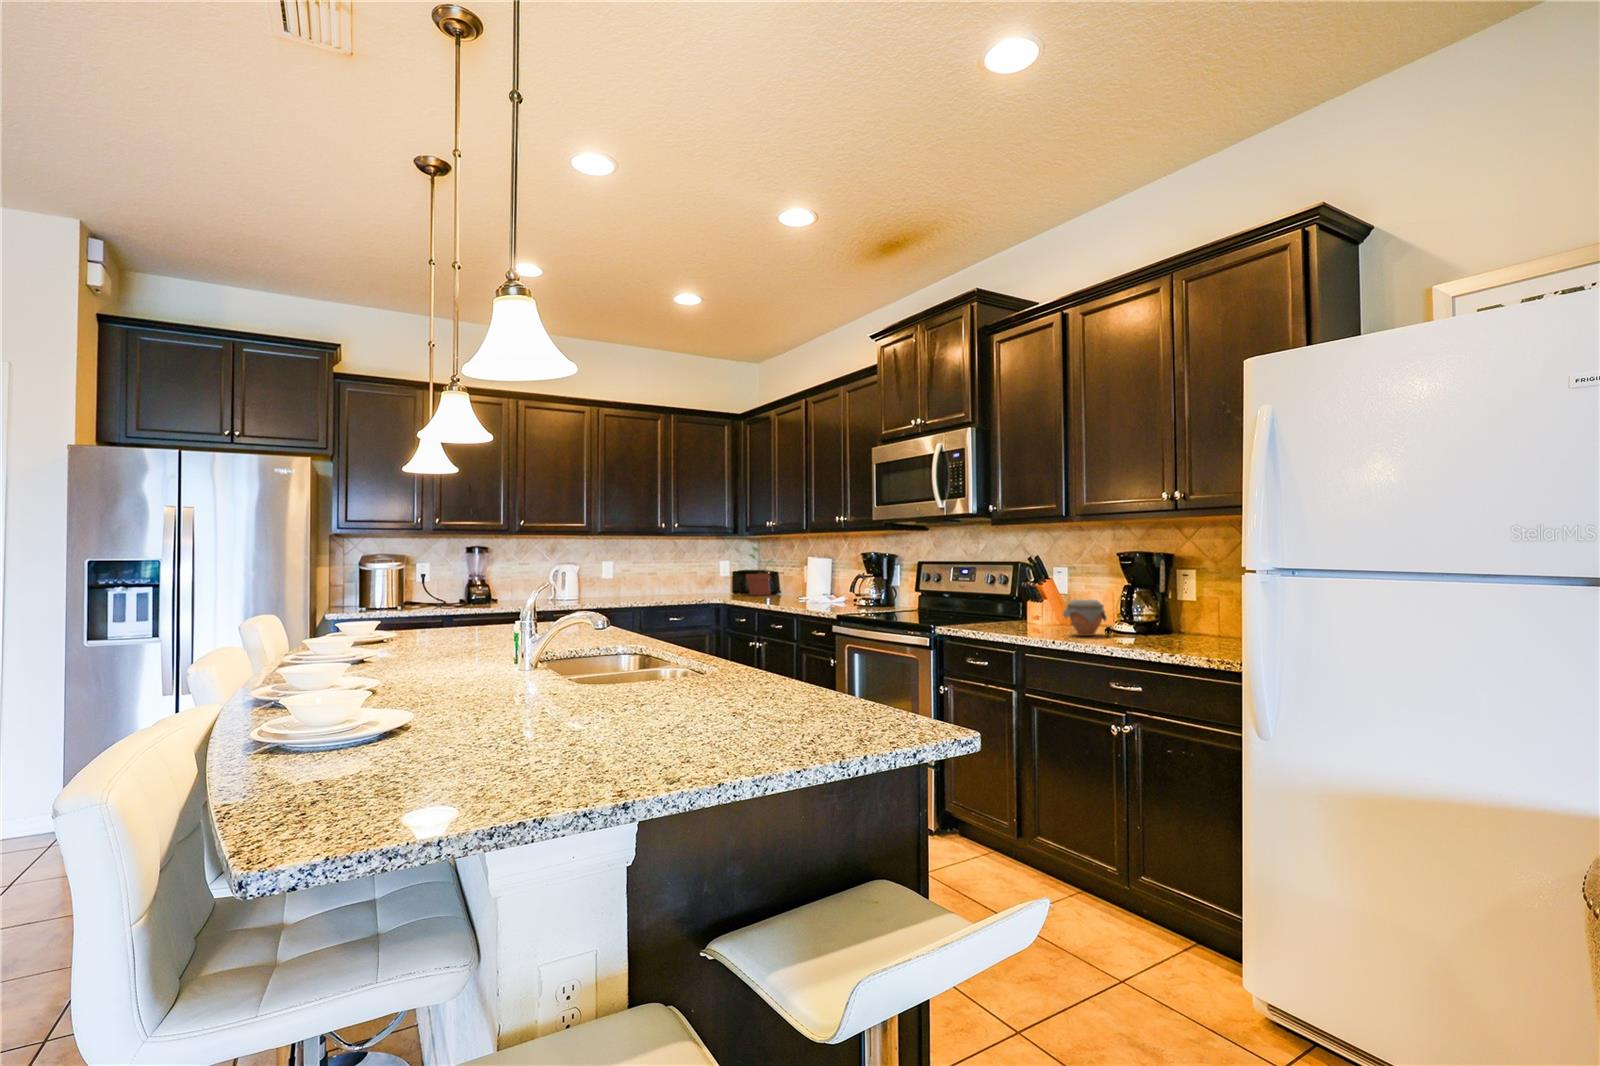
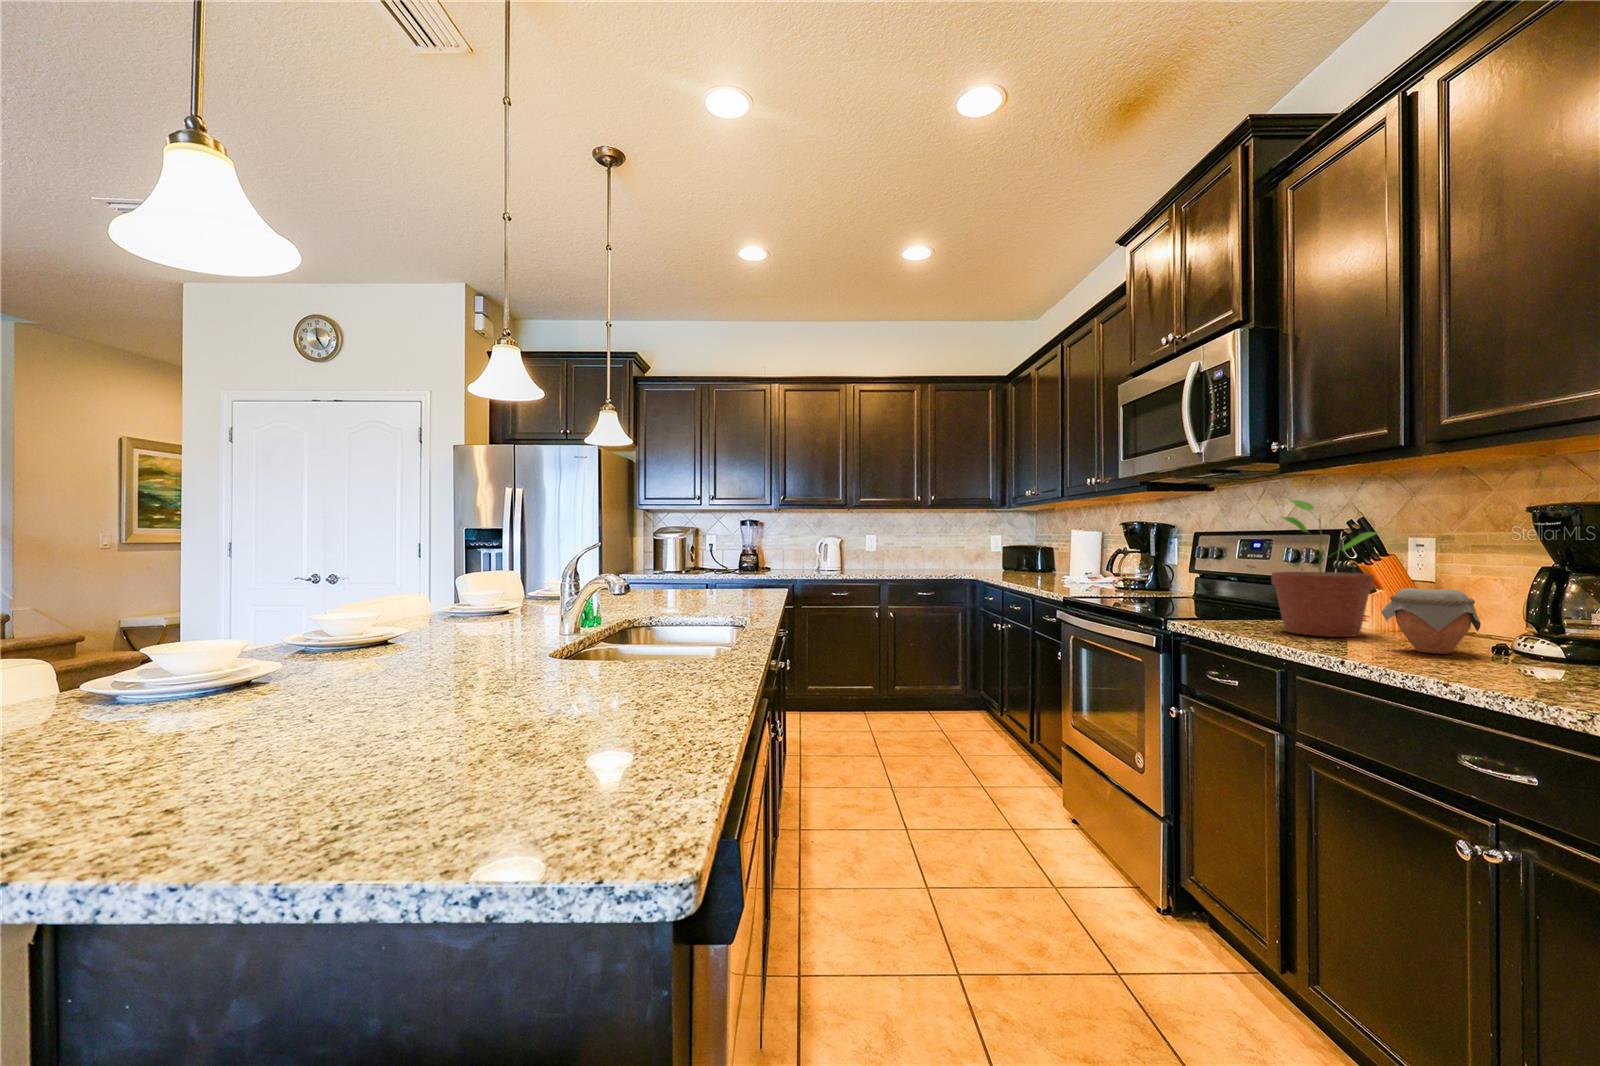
potted plant: present [746,548,773,596] -> present [1272,500,1379,637]

